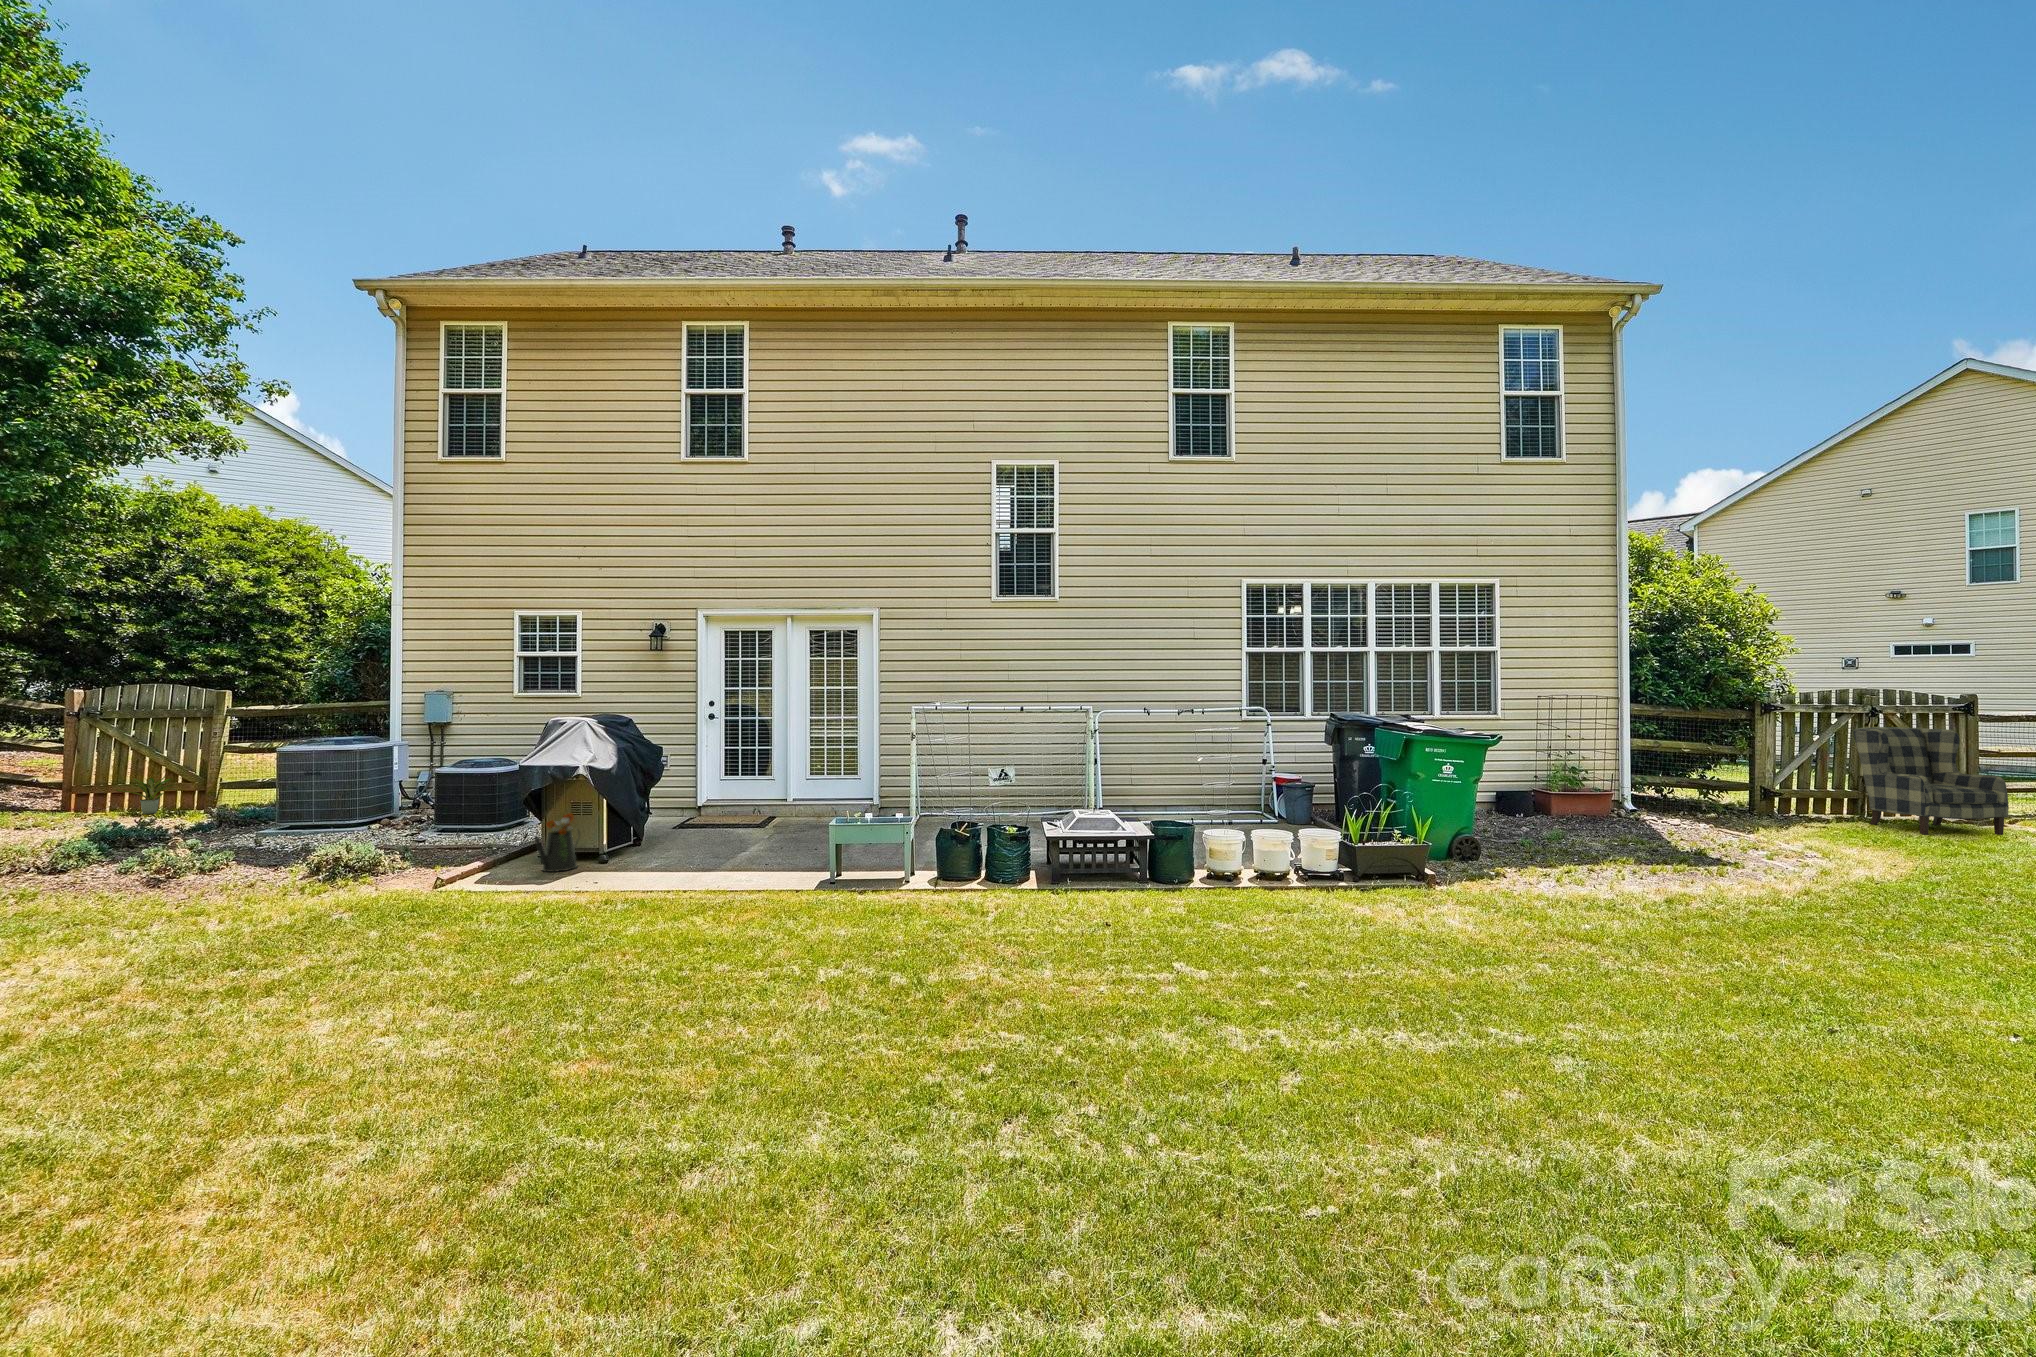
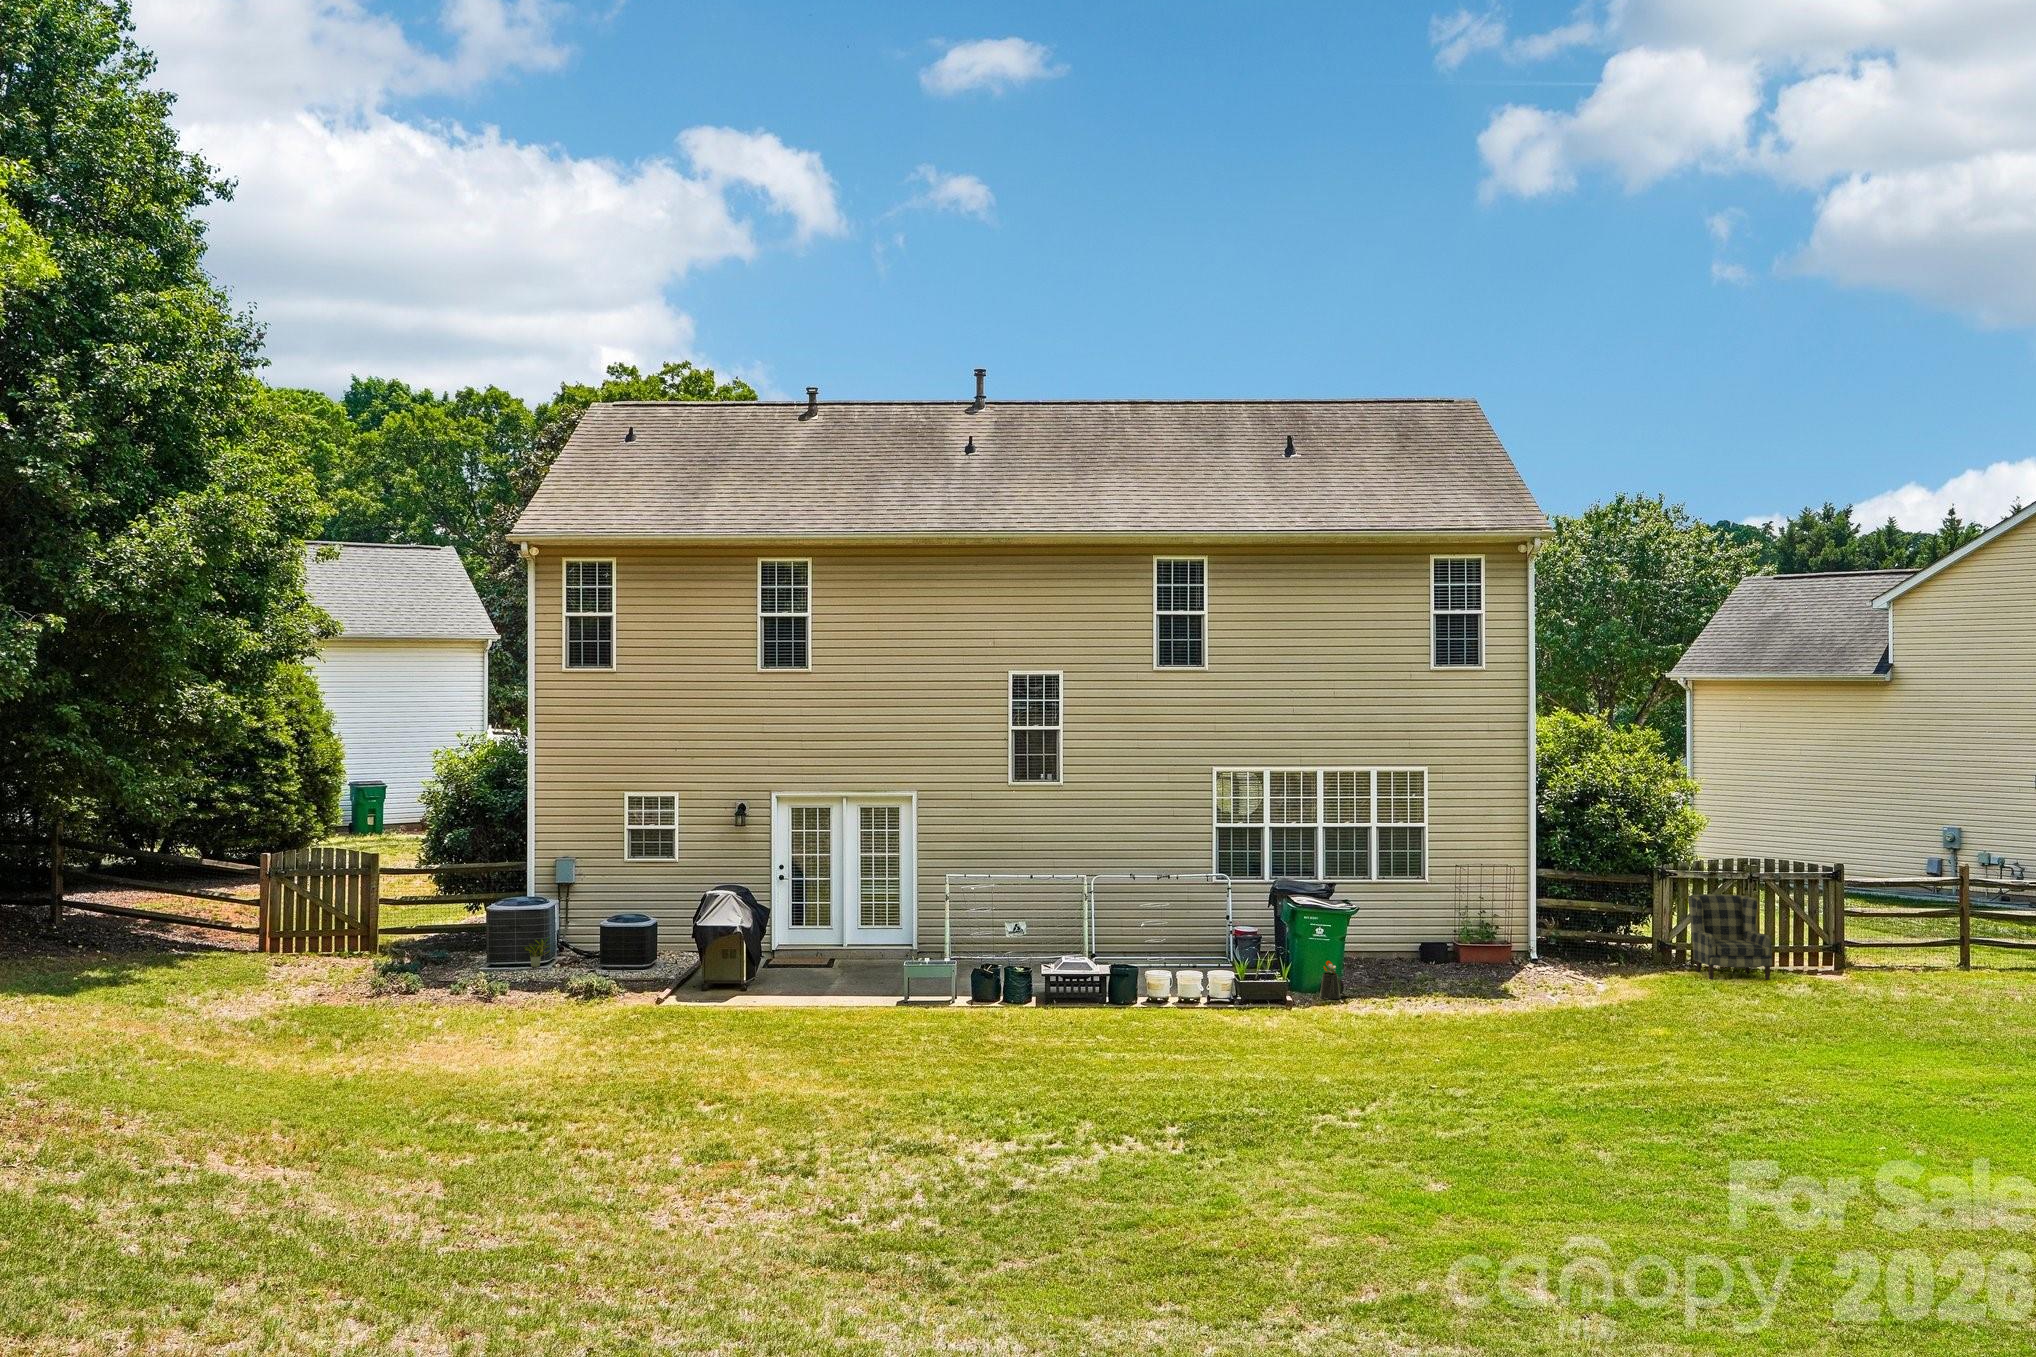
potted plant: present [116,776,175,814] -> present [524,937,550,967]
watering can: present [535,813,579,872] -> present [1319,961,1341,999]

